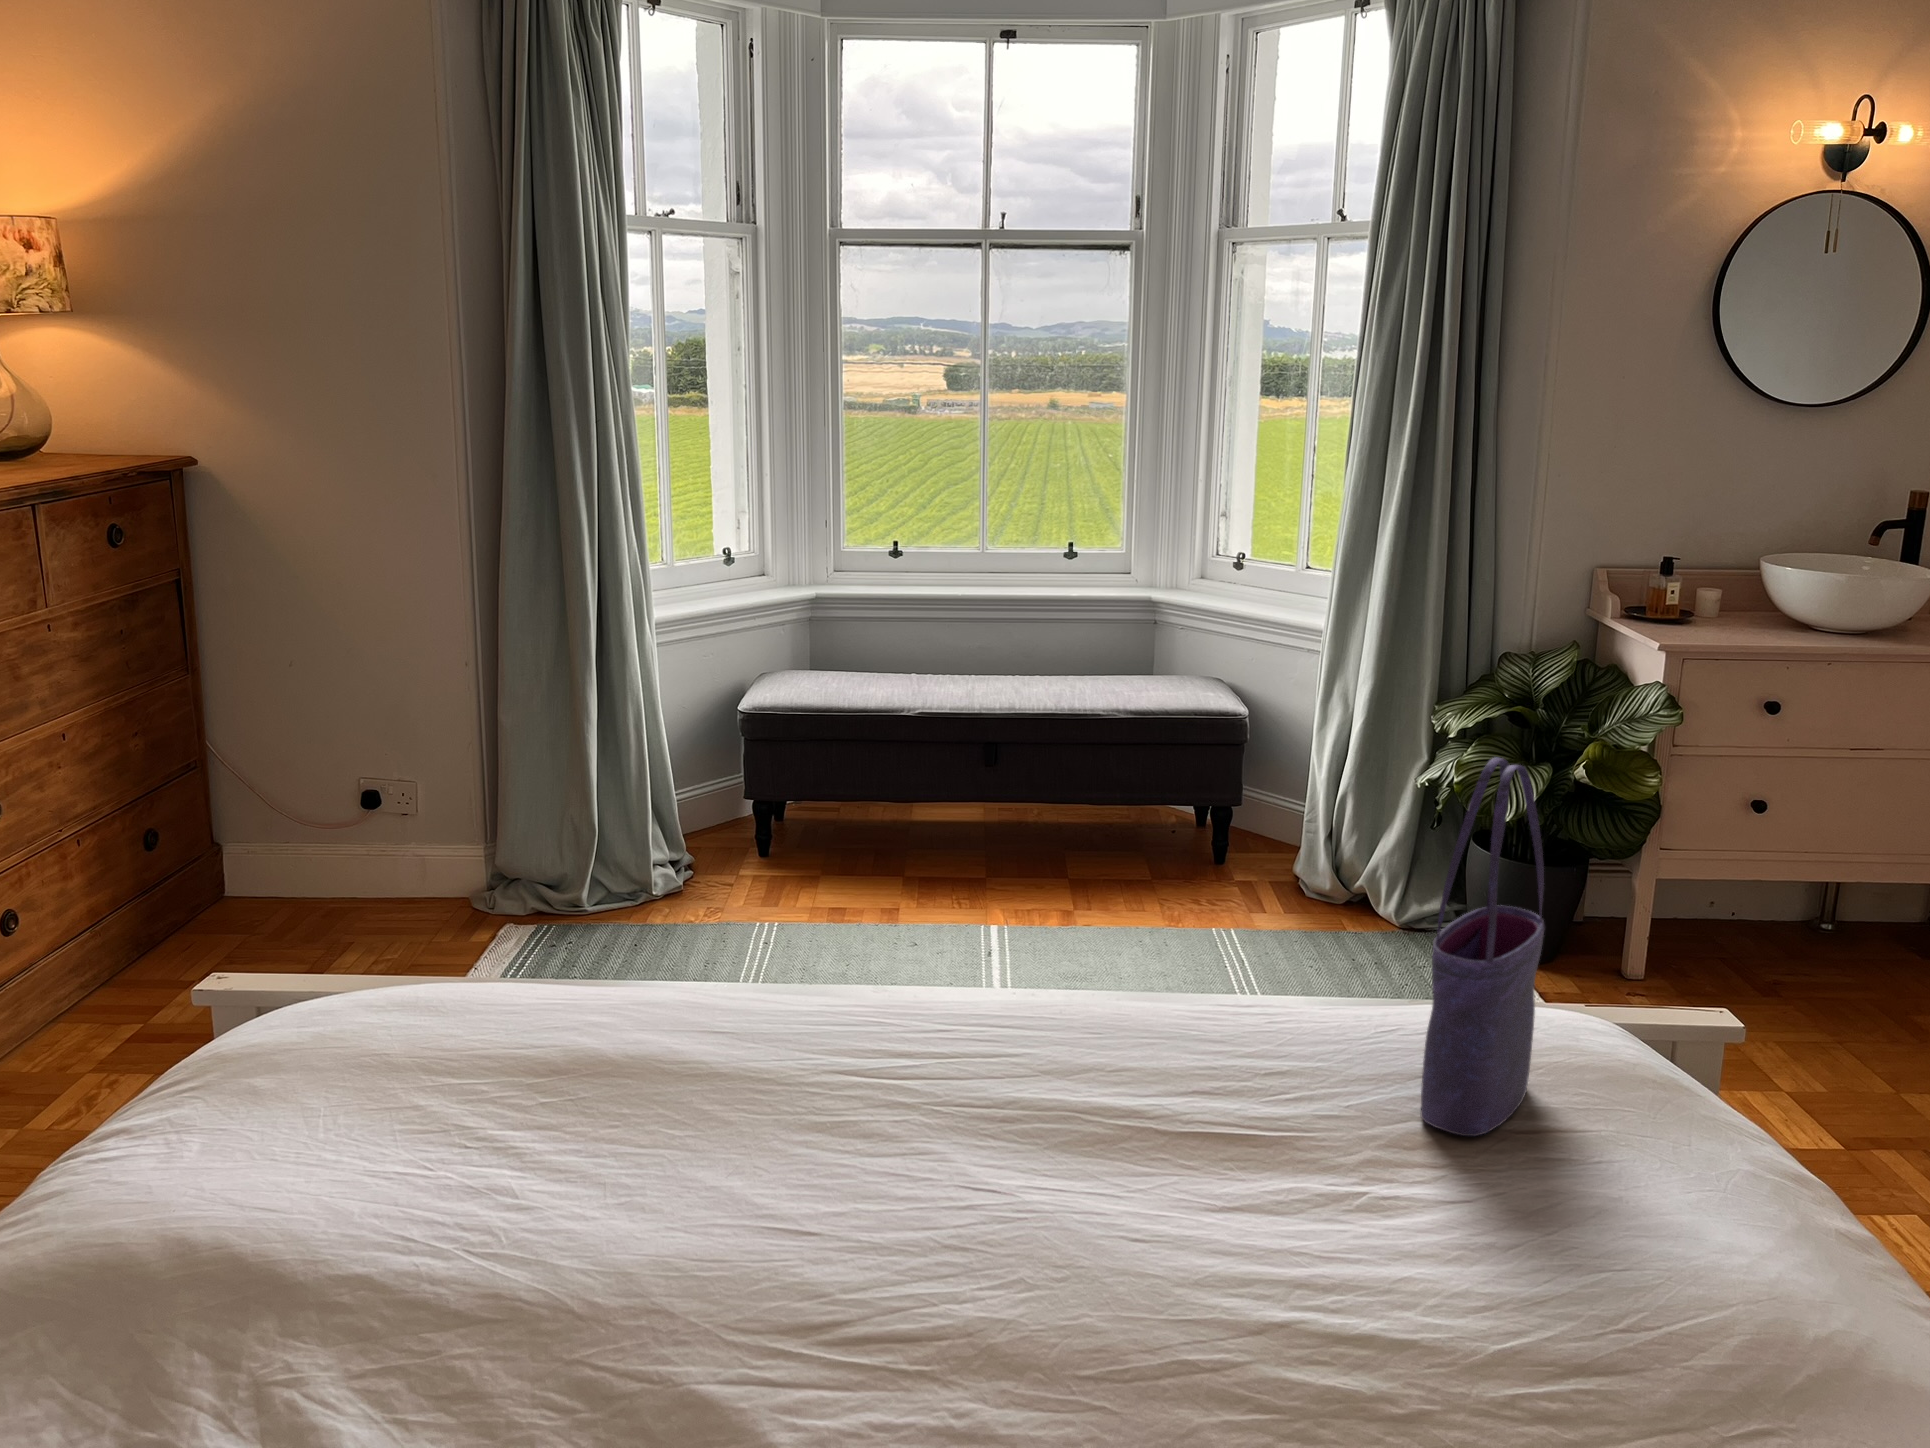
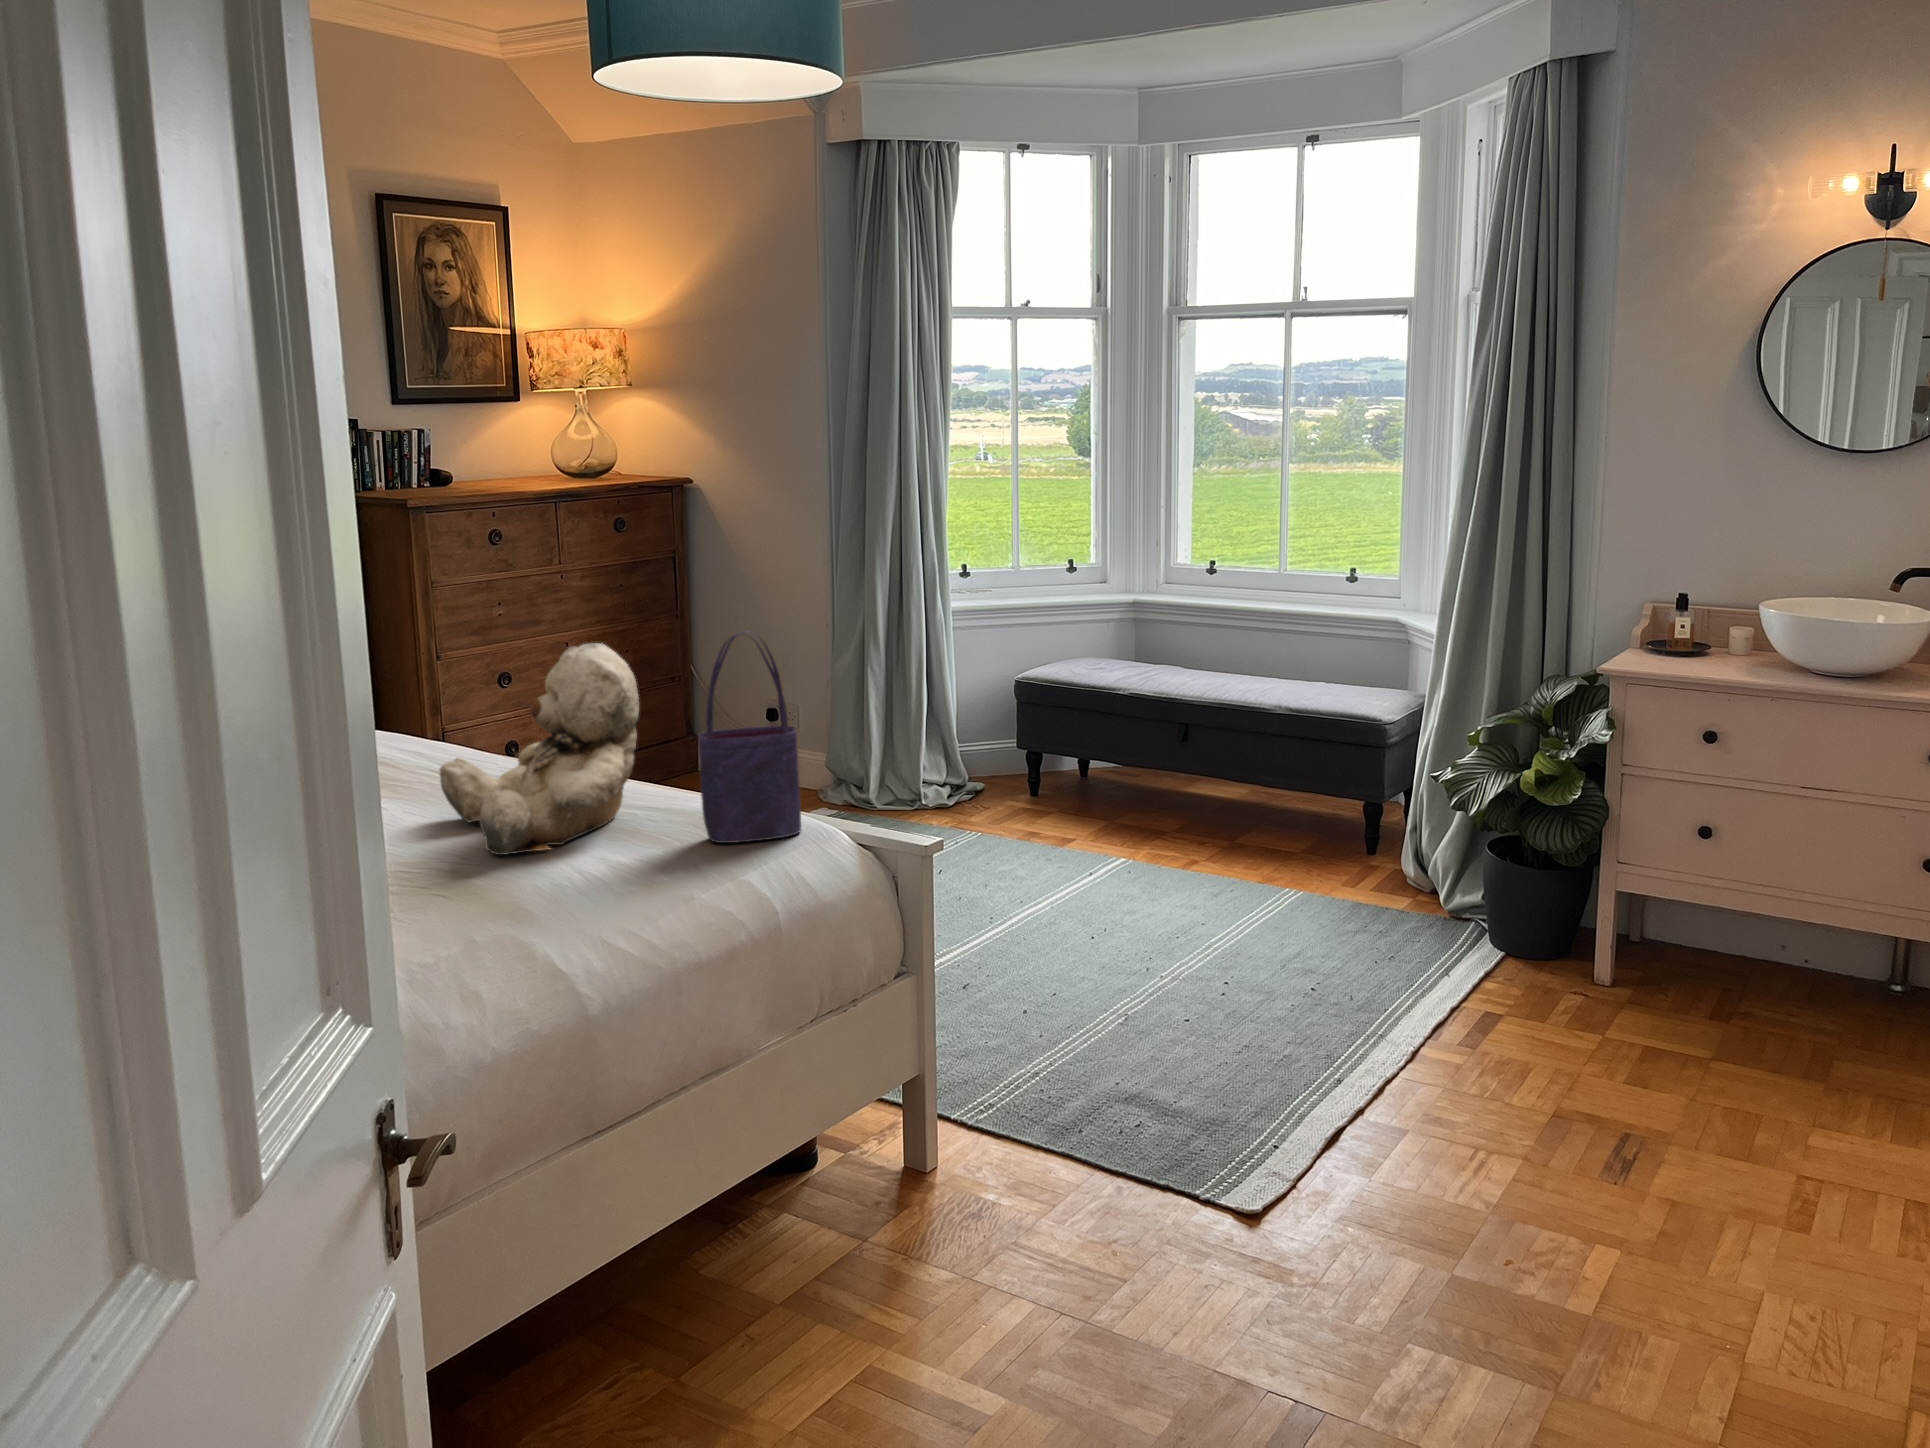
teddy bear: none [896,807,1318,1285] -> present [440,643,639,855]

